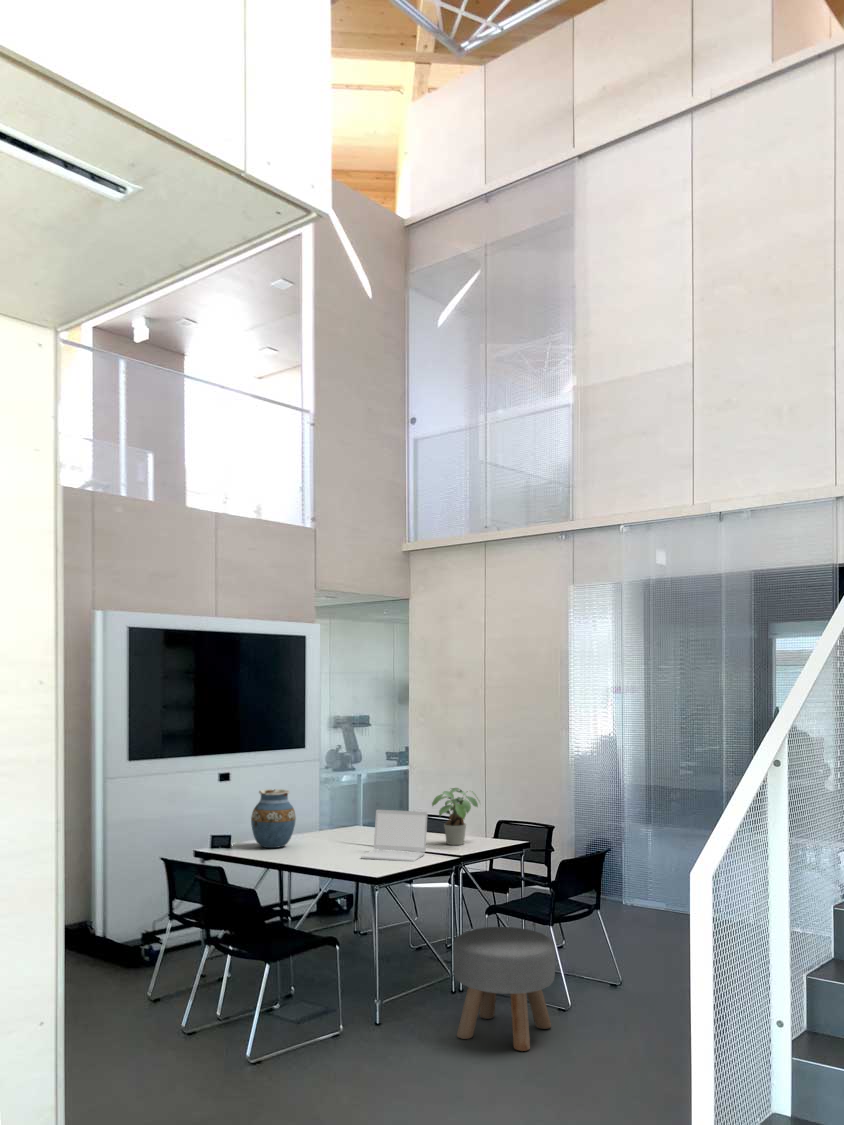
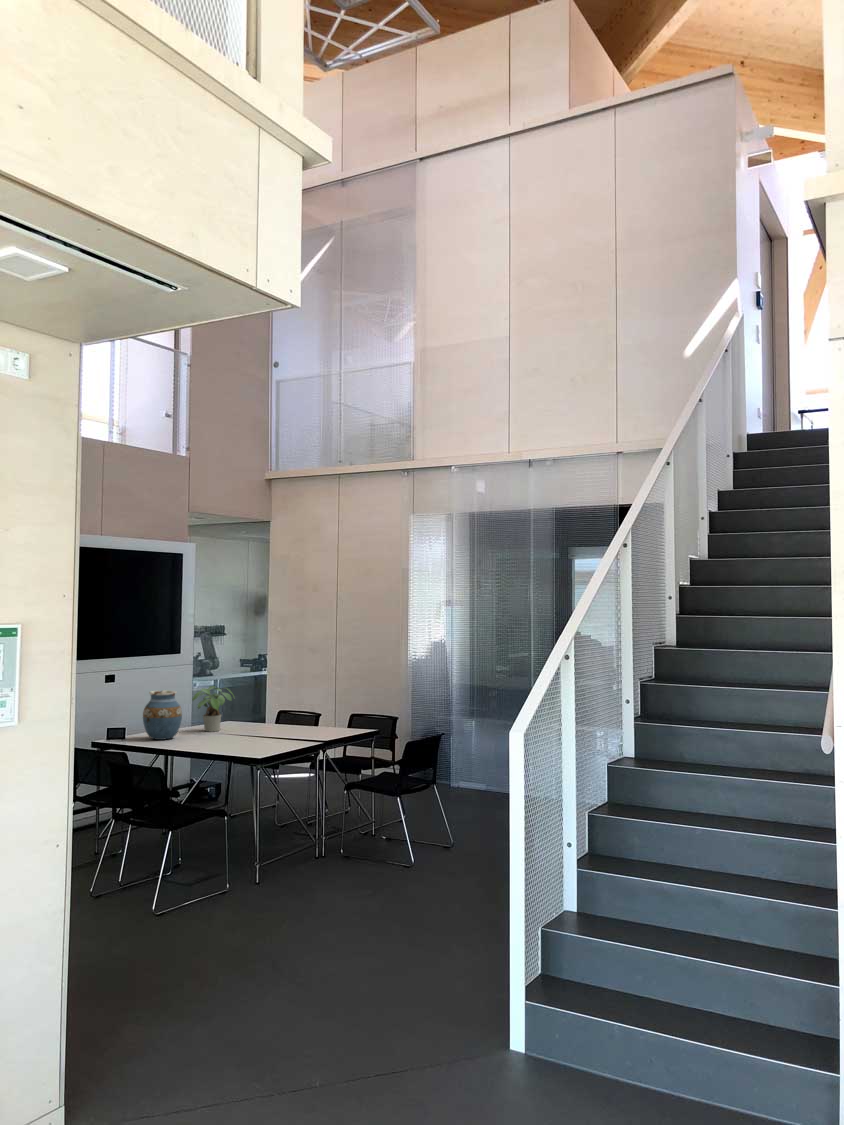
potted plant: present [432,788,478,845] -> present [192,686,234,732]
laptop: present [361,810,427,861] -> none [244,705,299,745]
ottoman: present [454,927,555,1051] -> none [324,793,404,880]

